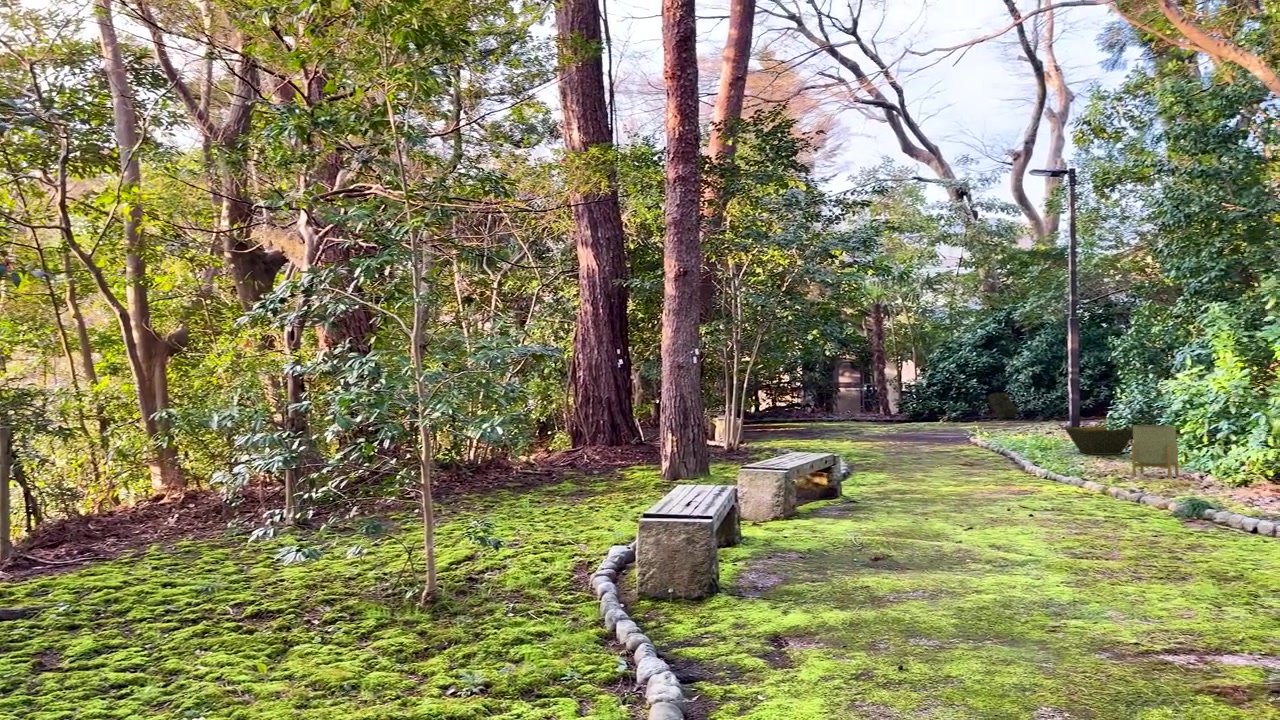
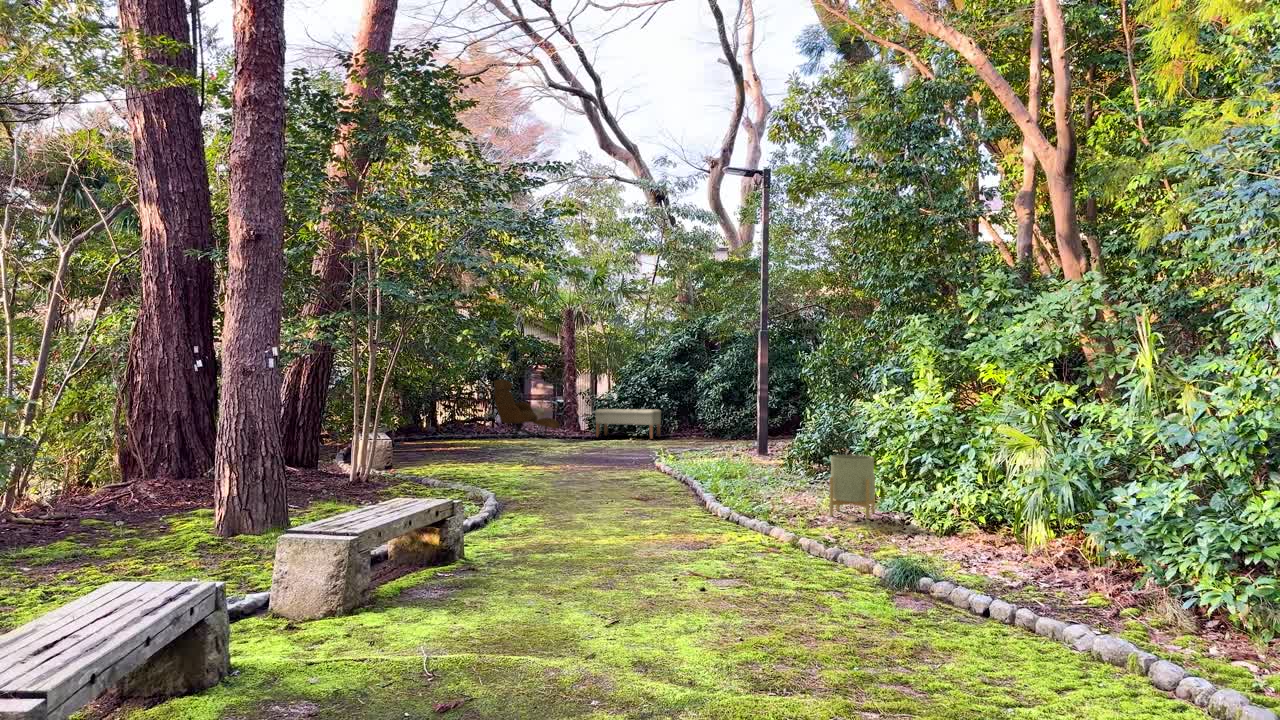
lounge chair: none [812,370,872,419] -> present [494,379,560,436]
backpack: present [983,393,1017,419] -> none [675,409,708,438]
bench: none [904,394,969,420] -> present [595,409,661,439]
basket: present [1065,426,1133,455] -> none [756,451,829,485]

